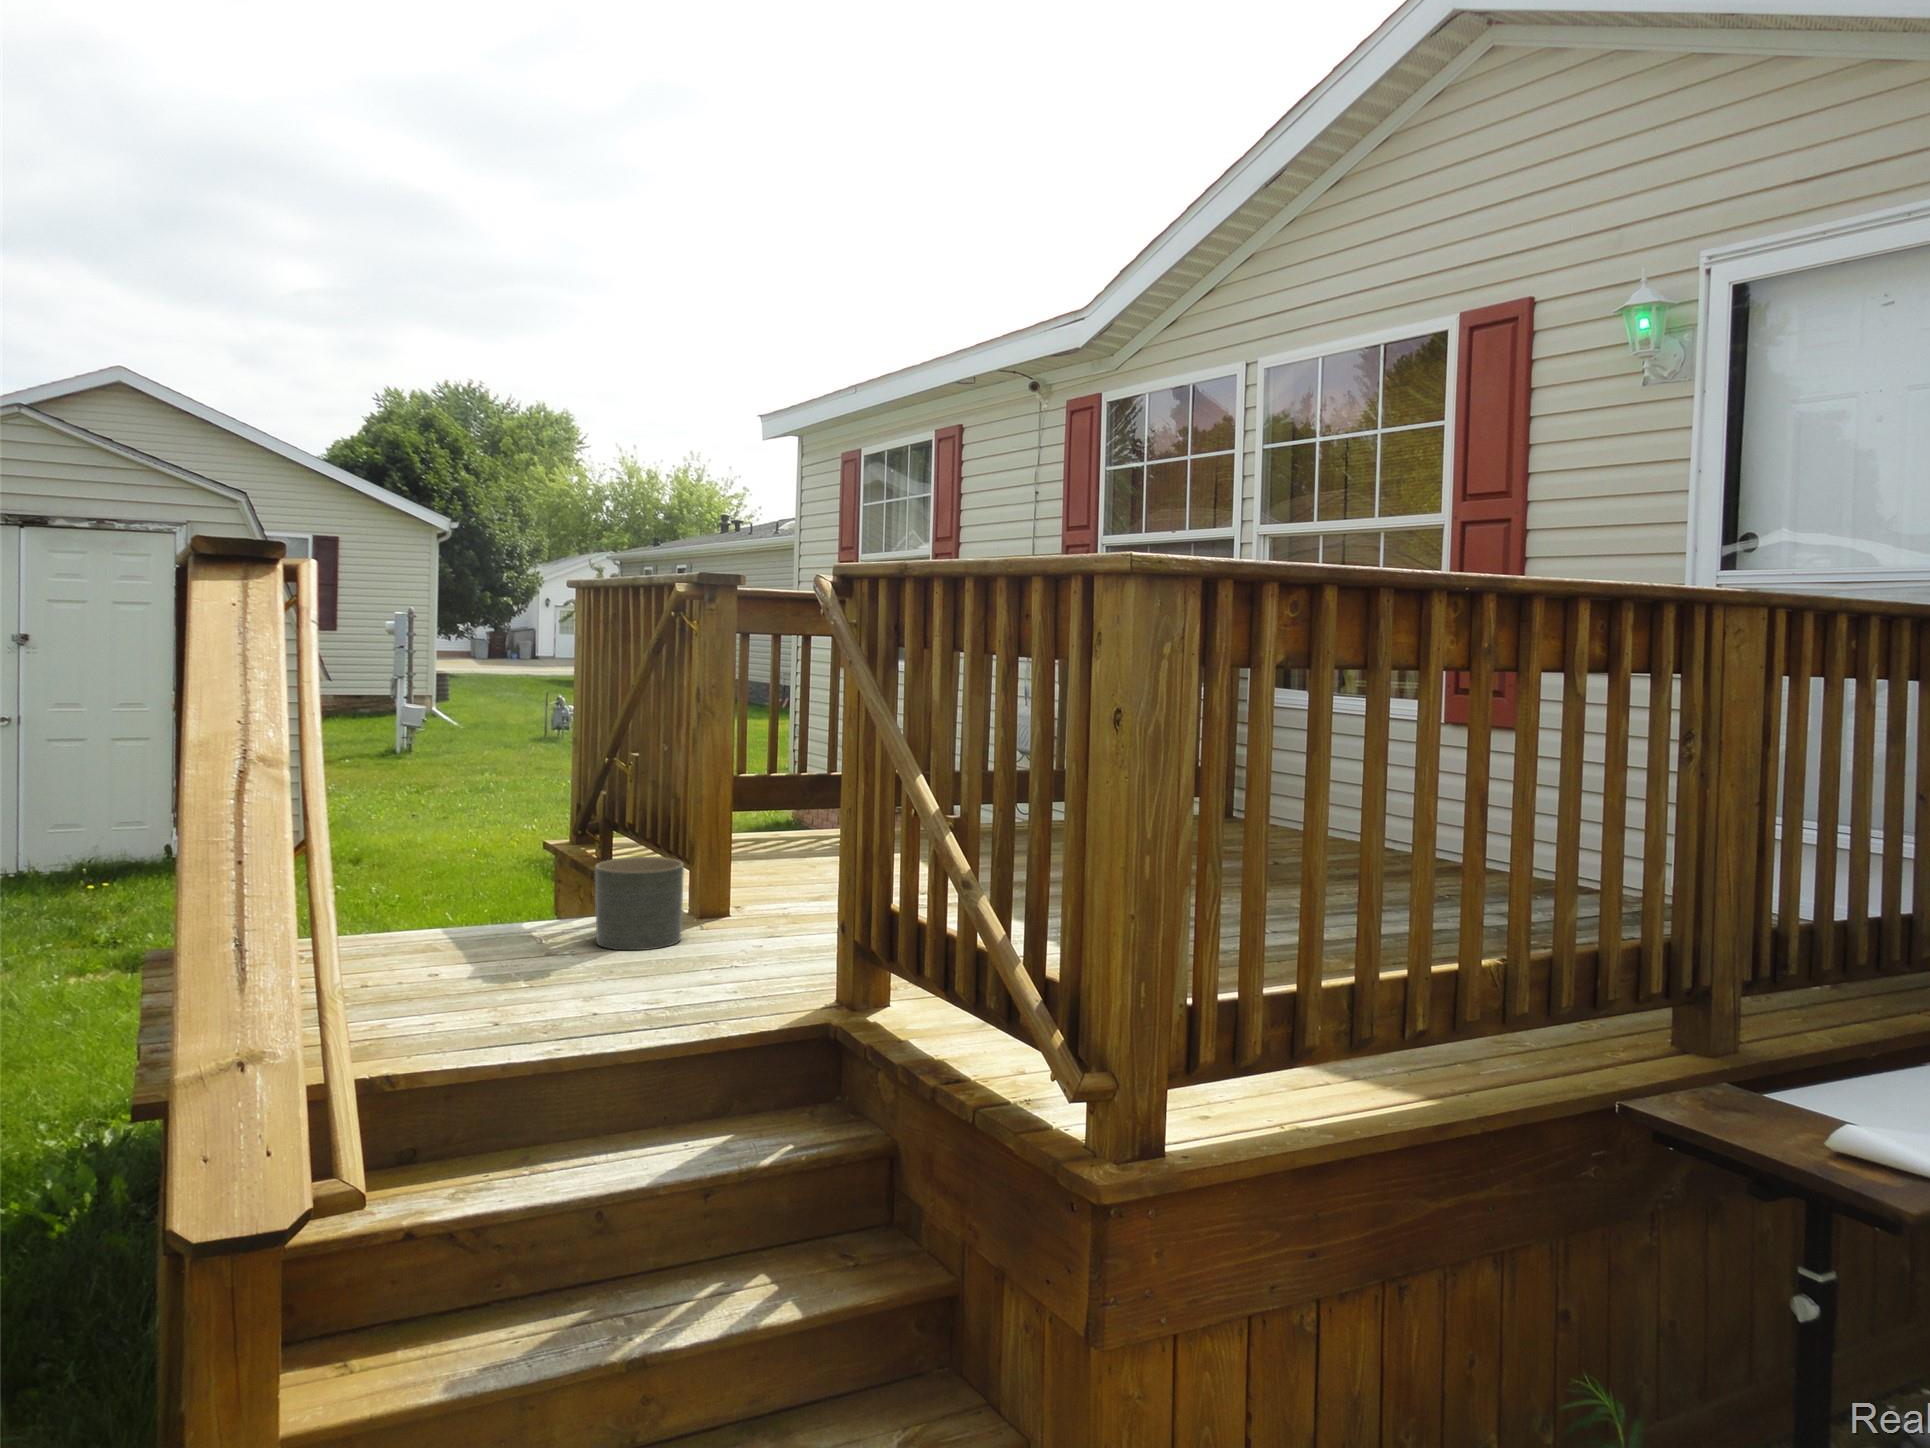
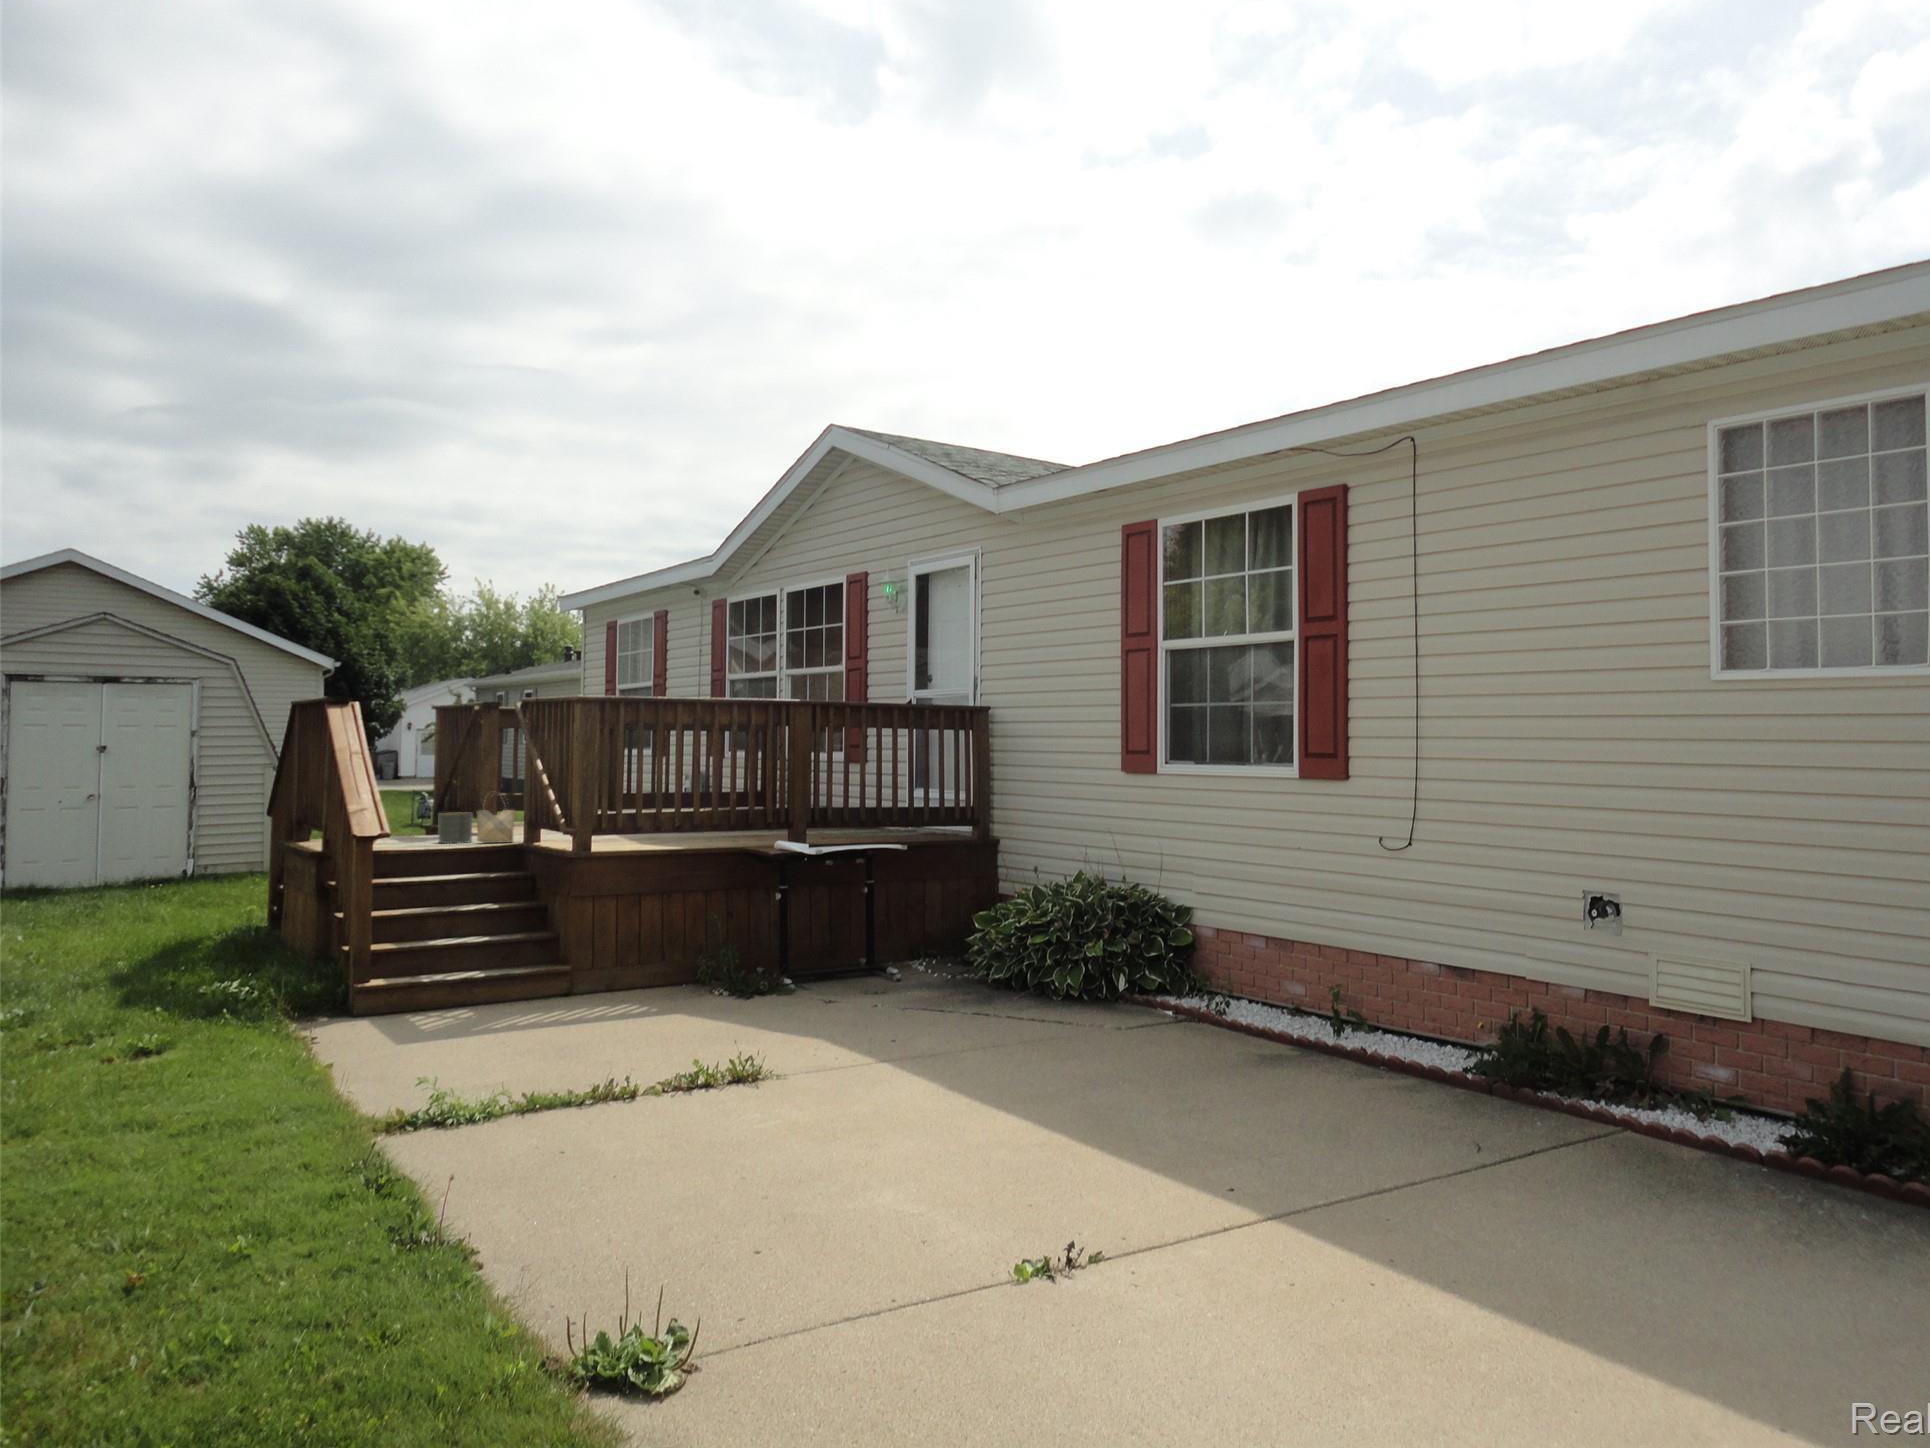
woven basket: none [699,817,806,962] -> present [477,809,515,843]

